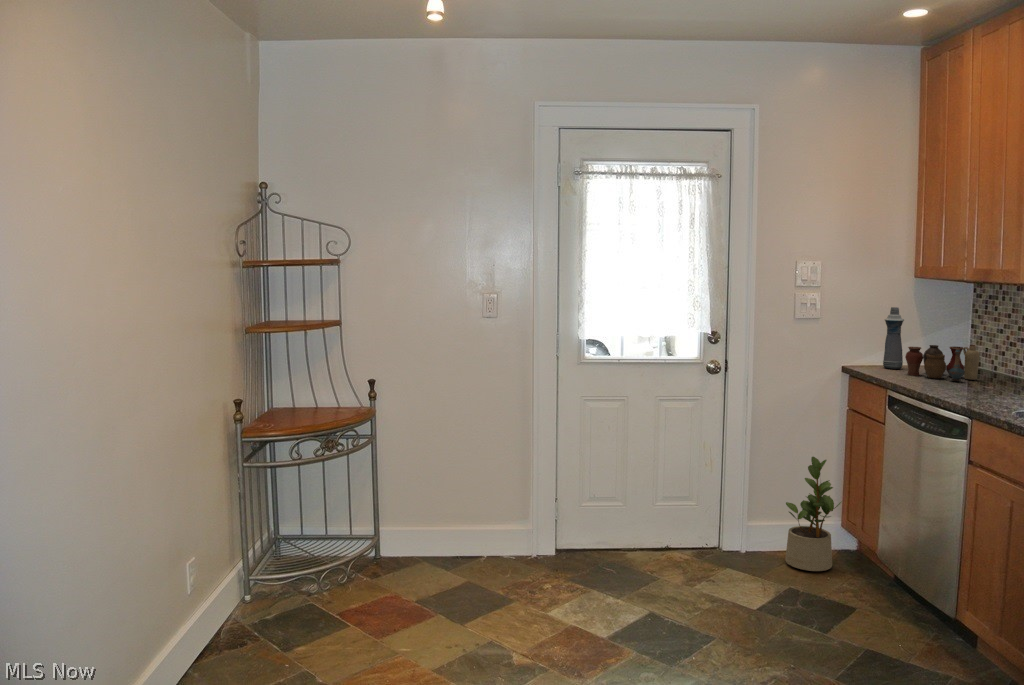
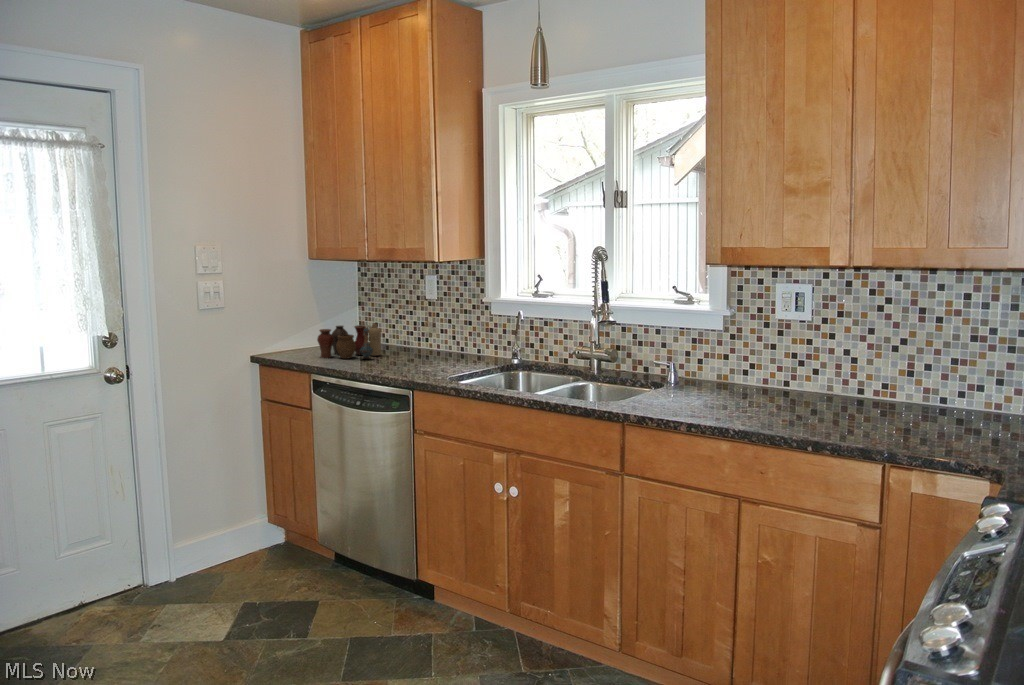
bottle: present [883,307,904,369] -> none [290,290,311,353]
potted plant: present [785,457,841,571] -> none [217,457,279,580]

